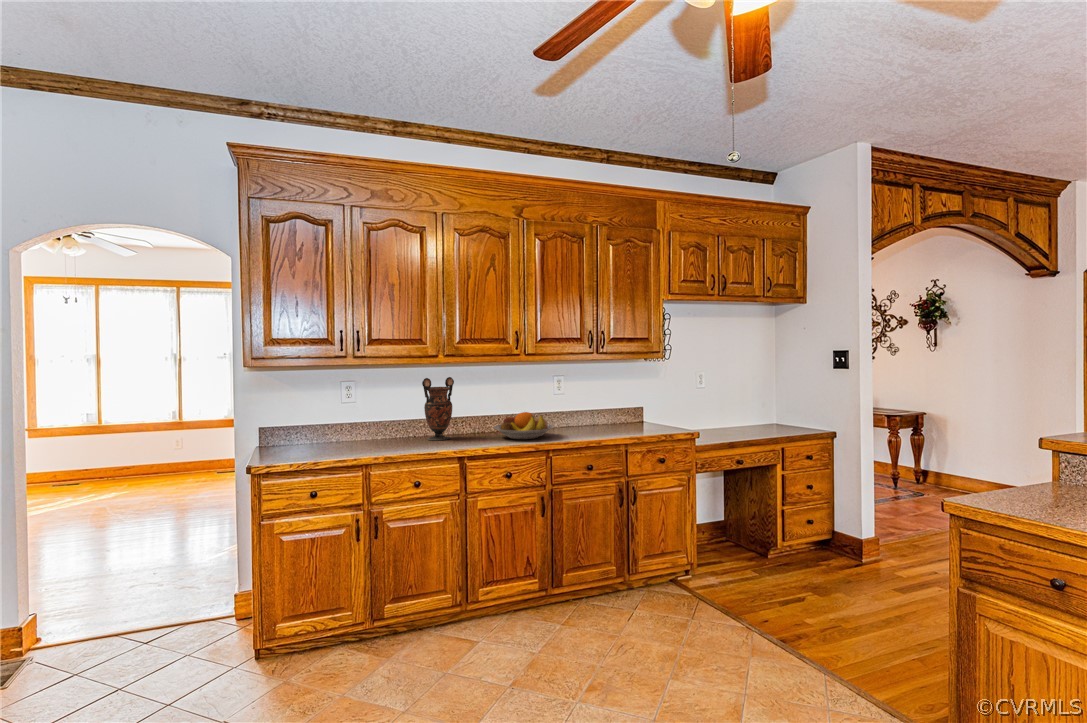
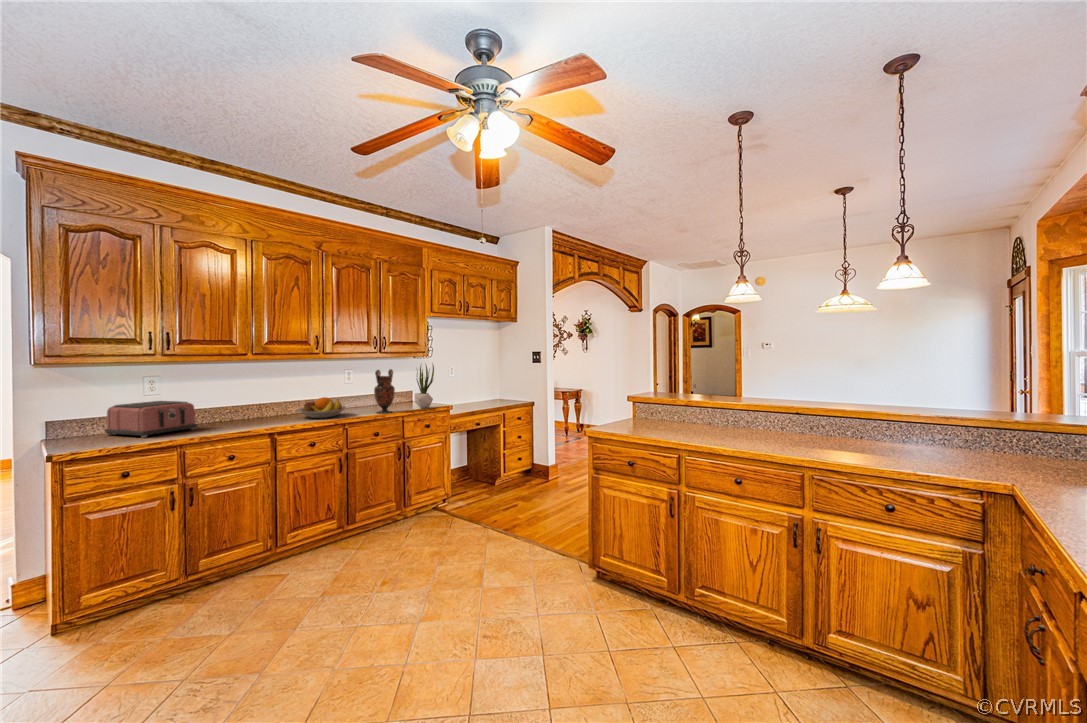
potted plant: none [644,366,672,432] -> present [415,364,434,408]
vase: present [422,377,454,441] -> present [374,369,395,413]
toaster: none [305,409,387,452] -> present [105,401,197,438]

